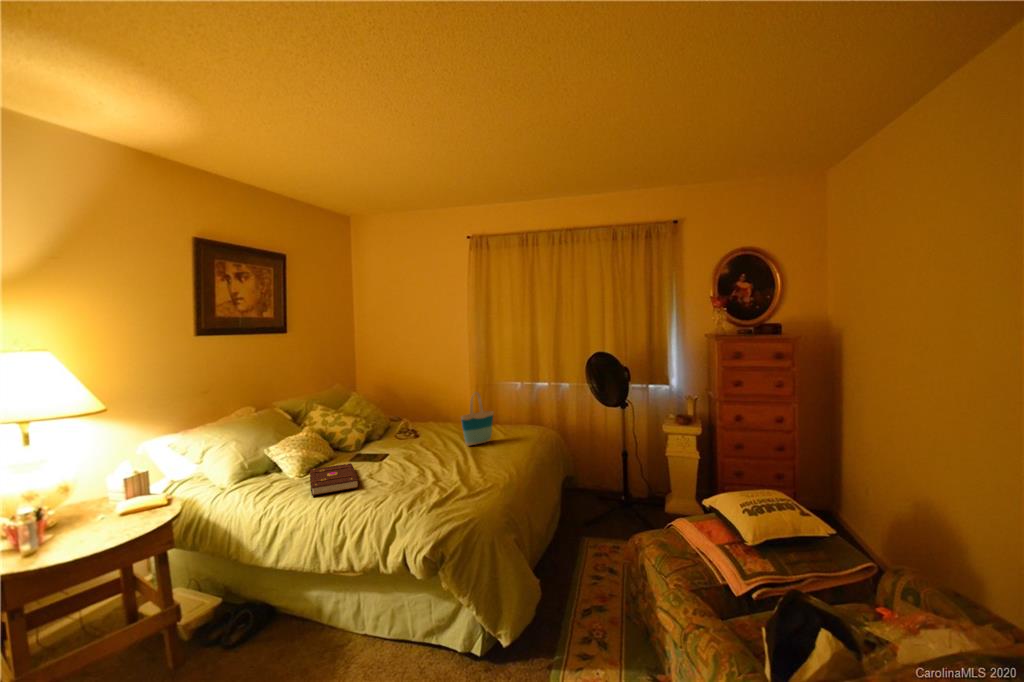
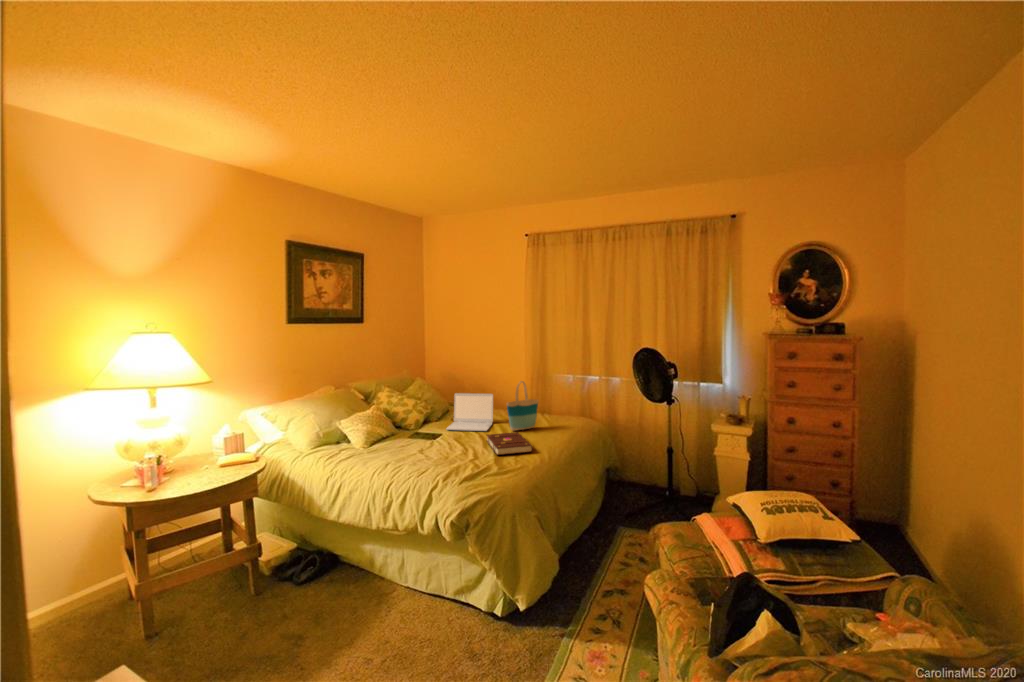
laptop: none [394,407,444,450] -> present [446,393,493,431]
book: present [310,463,359,496] -> present [487,432,533,455]

